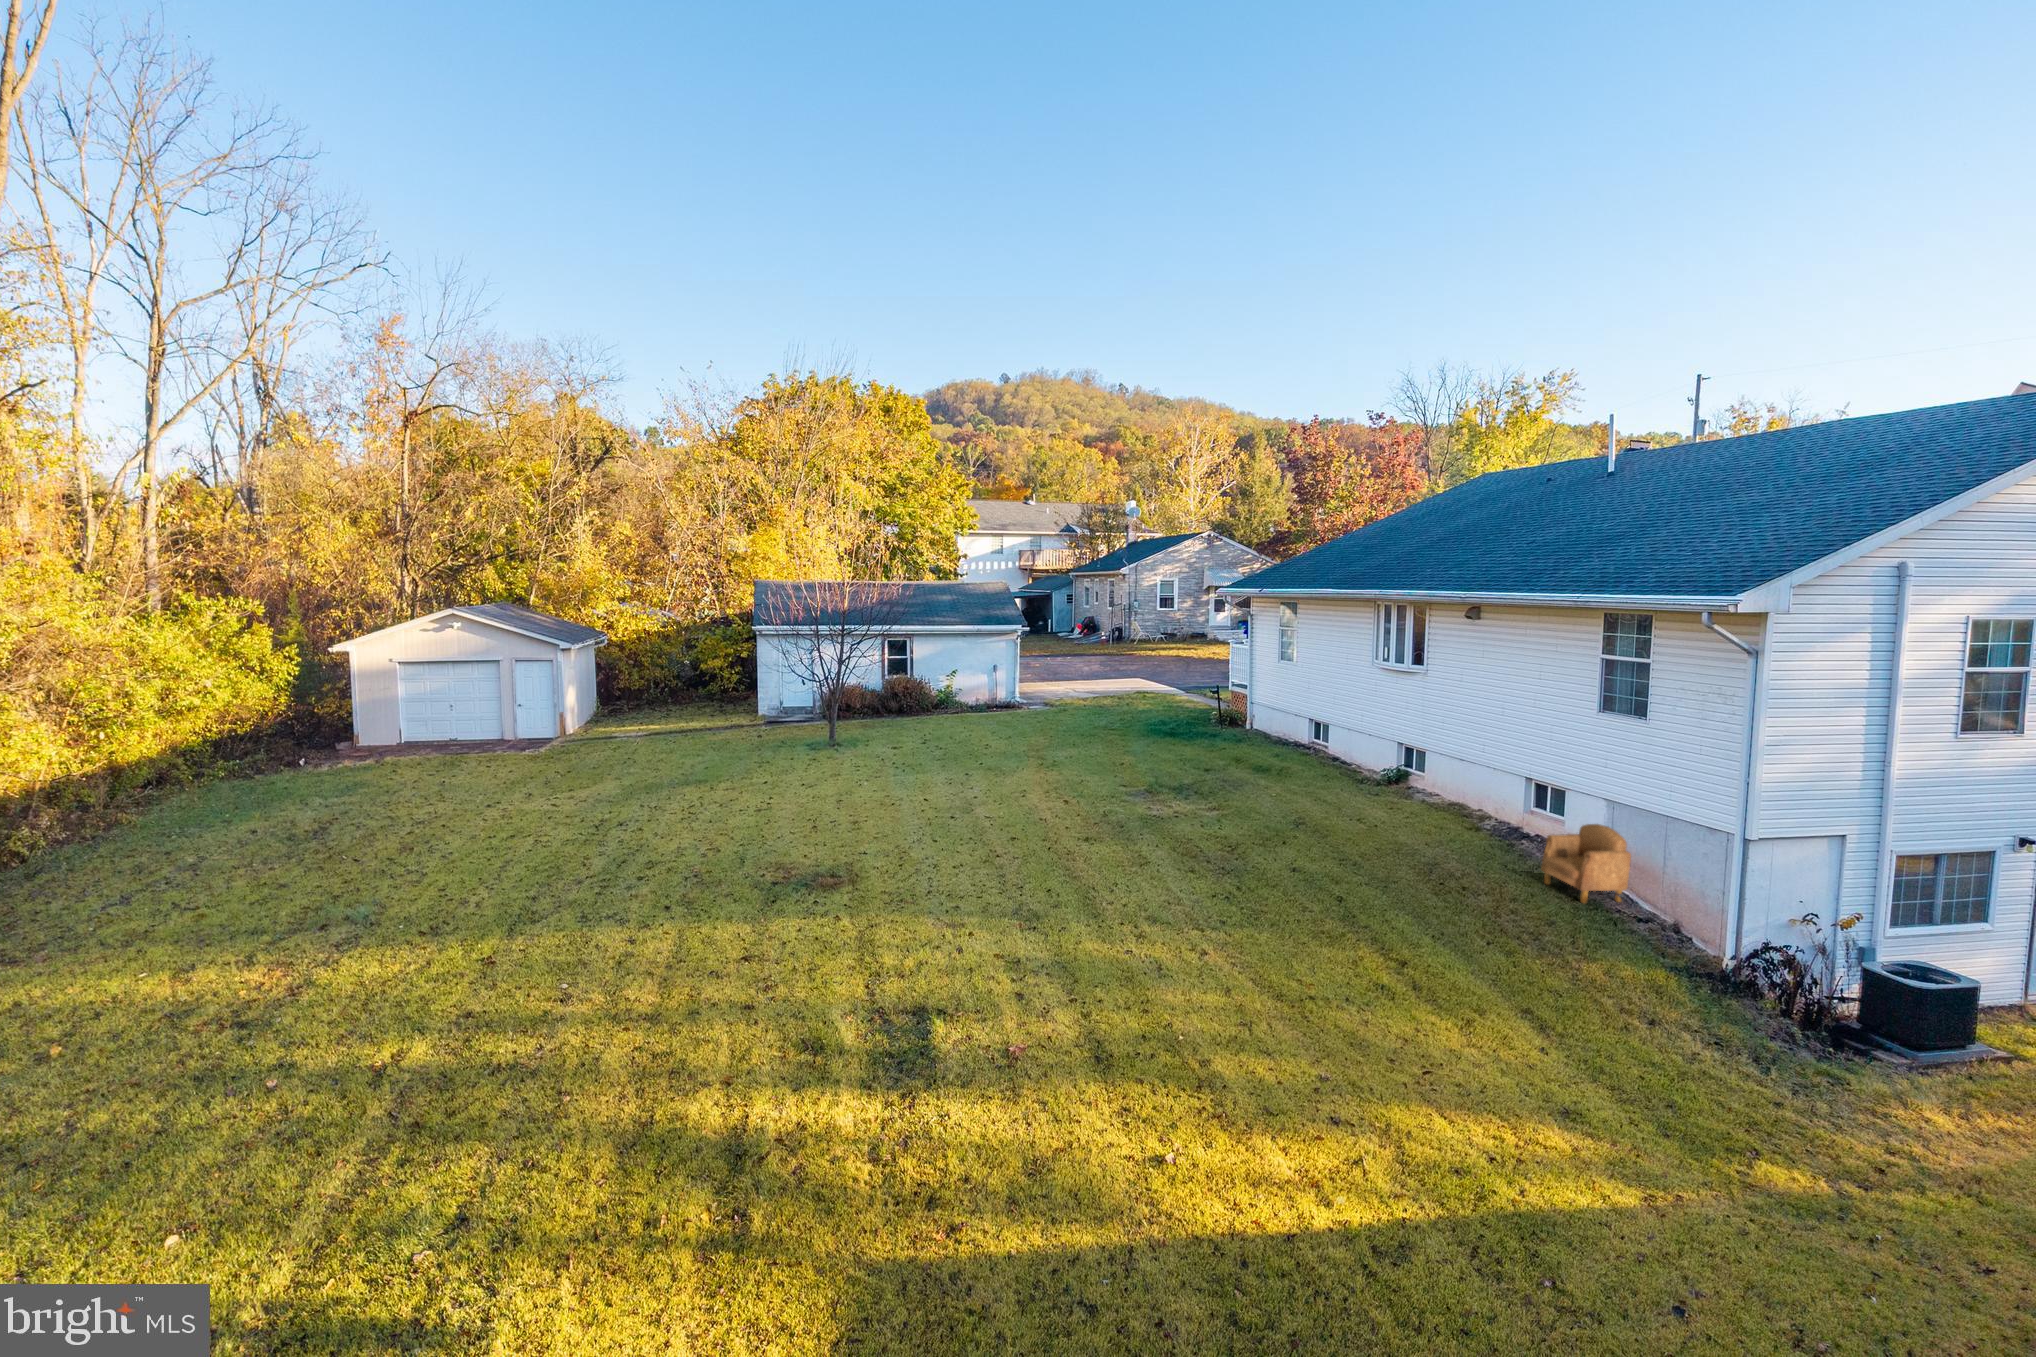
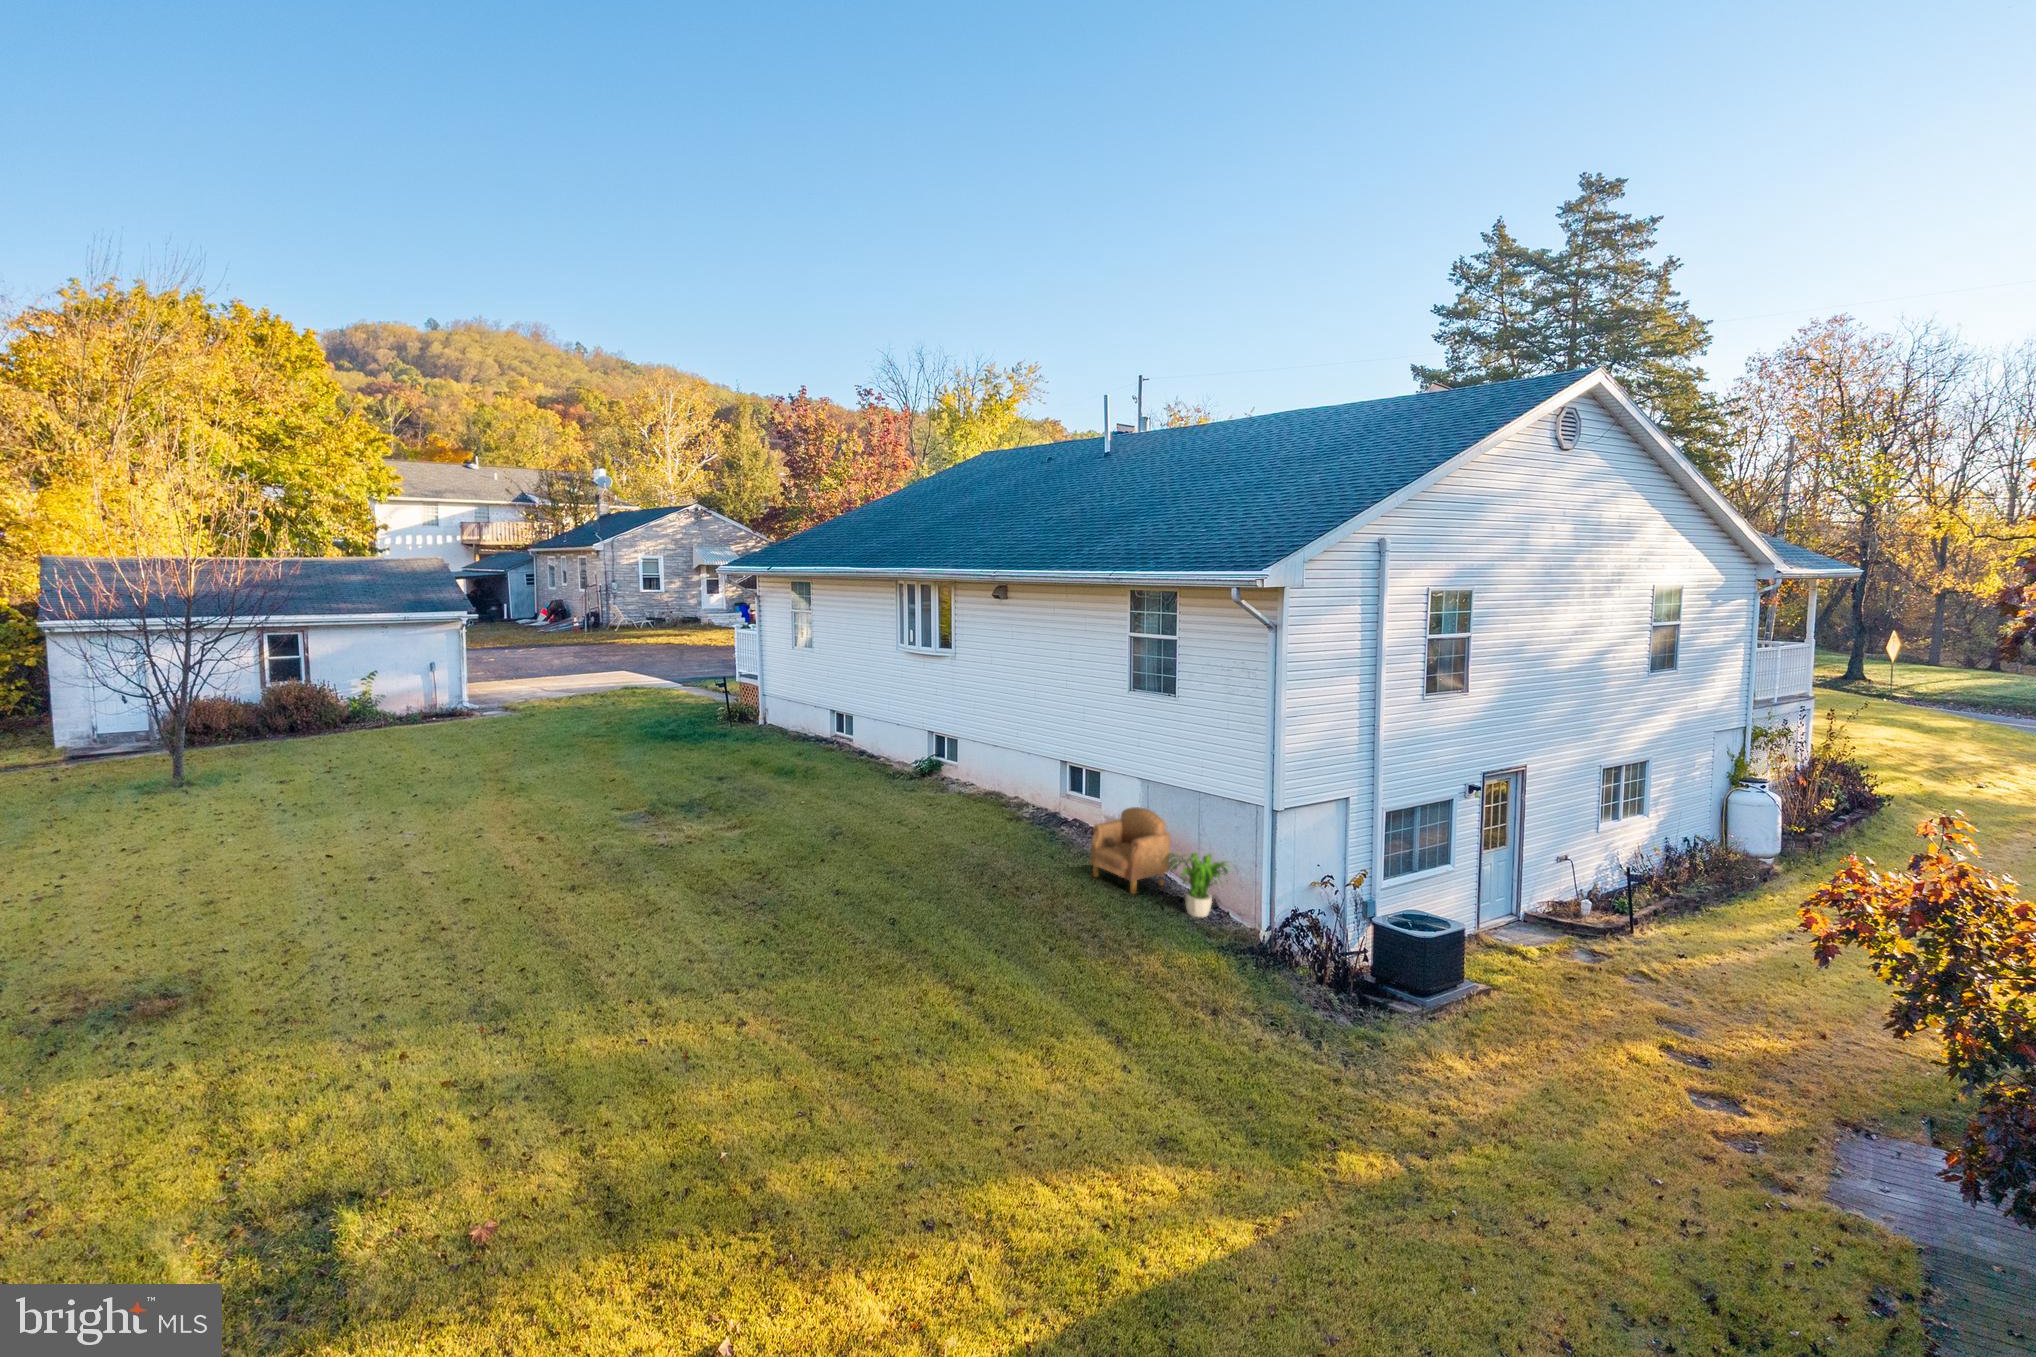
potted plant: none [1612,867,1699,934] -> present [1163,853,1228,917]

